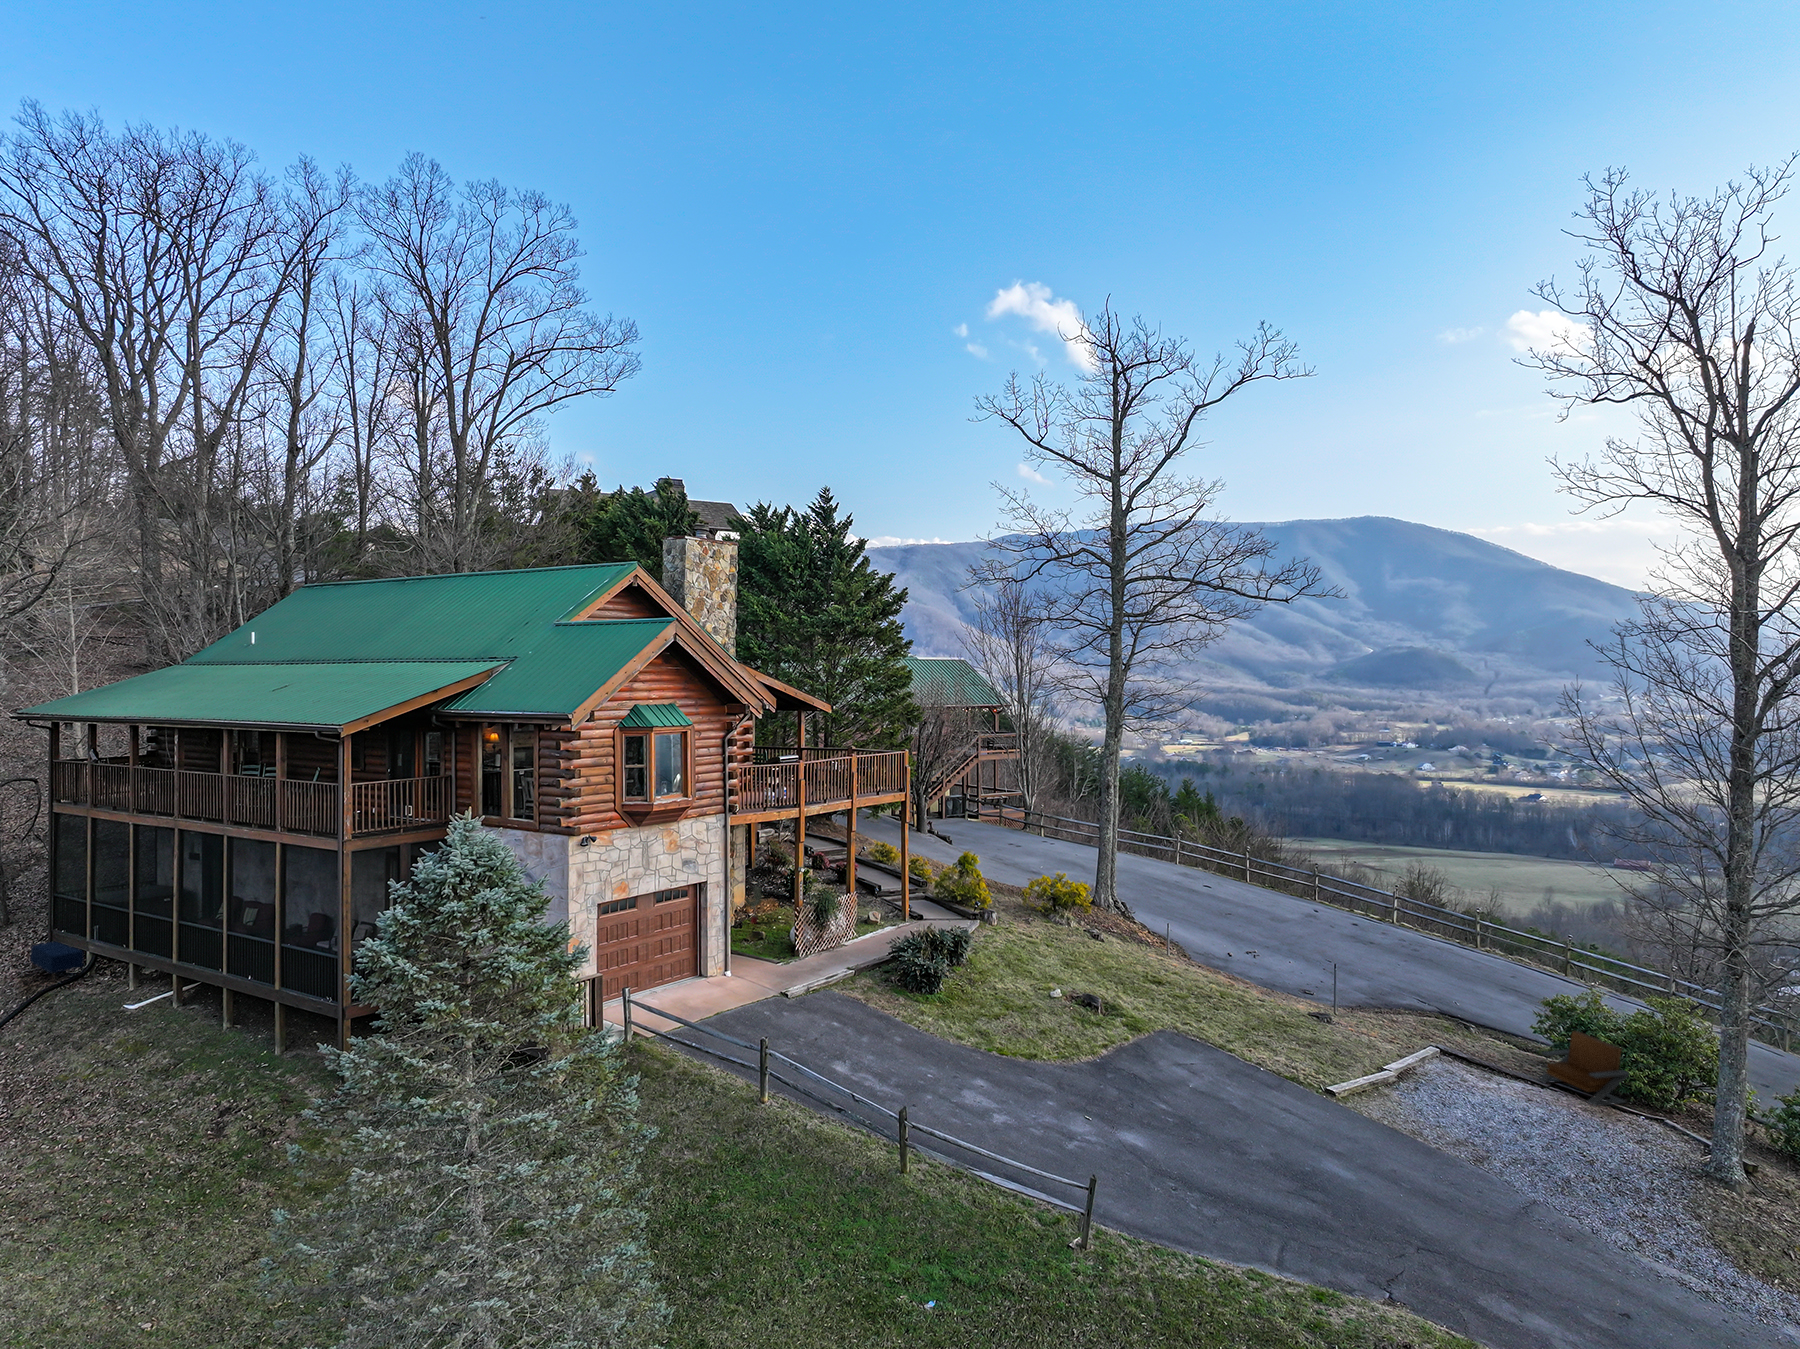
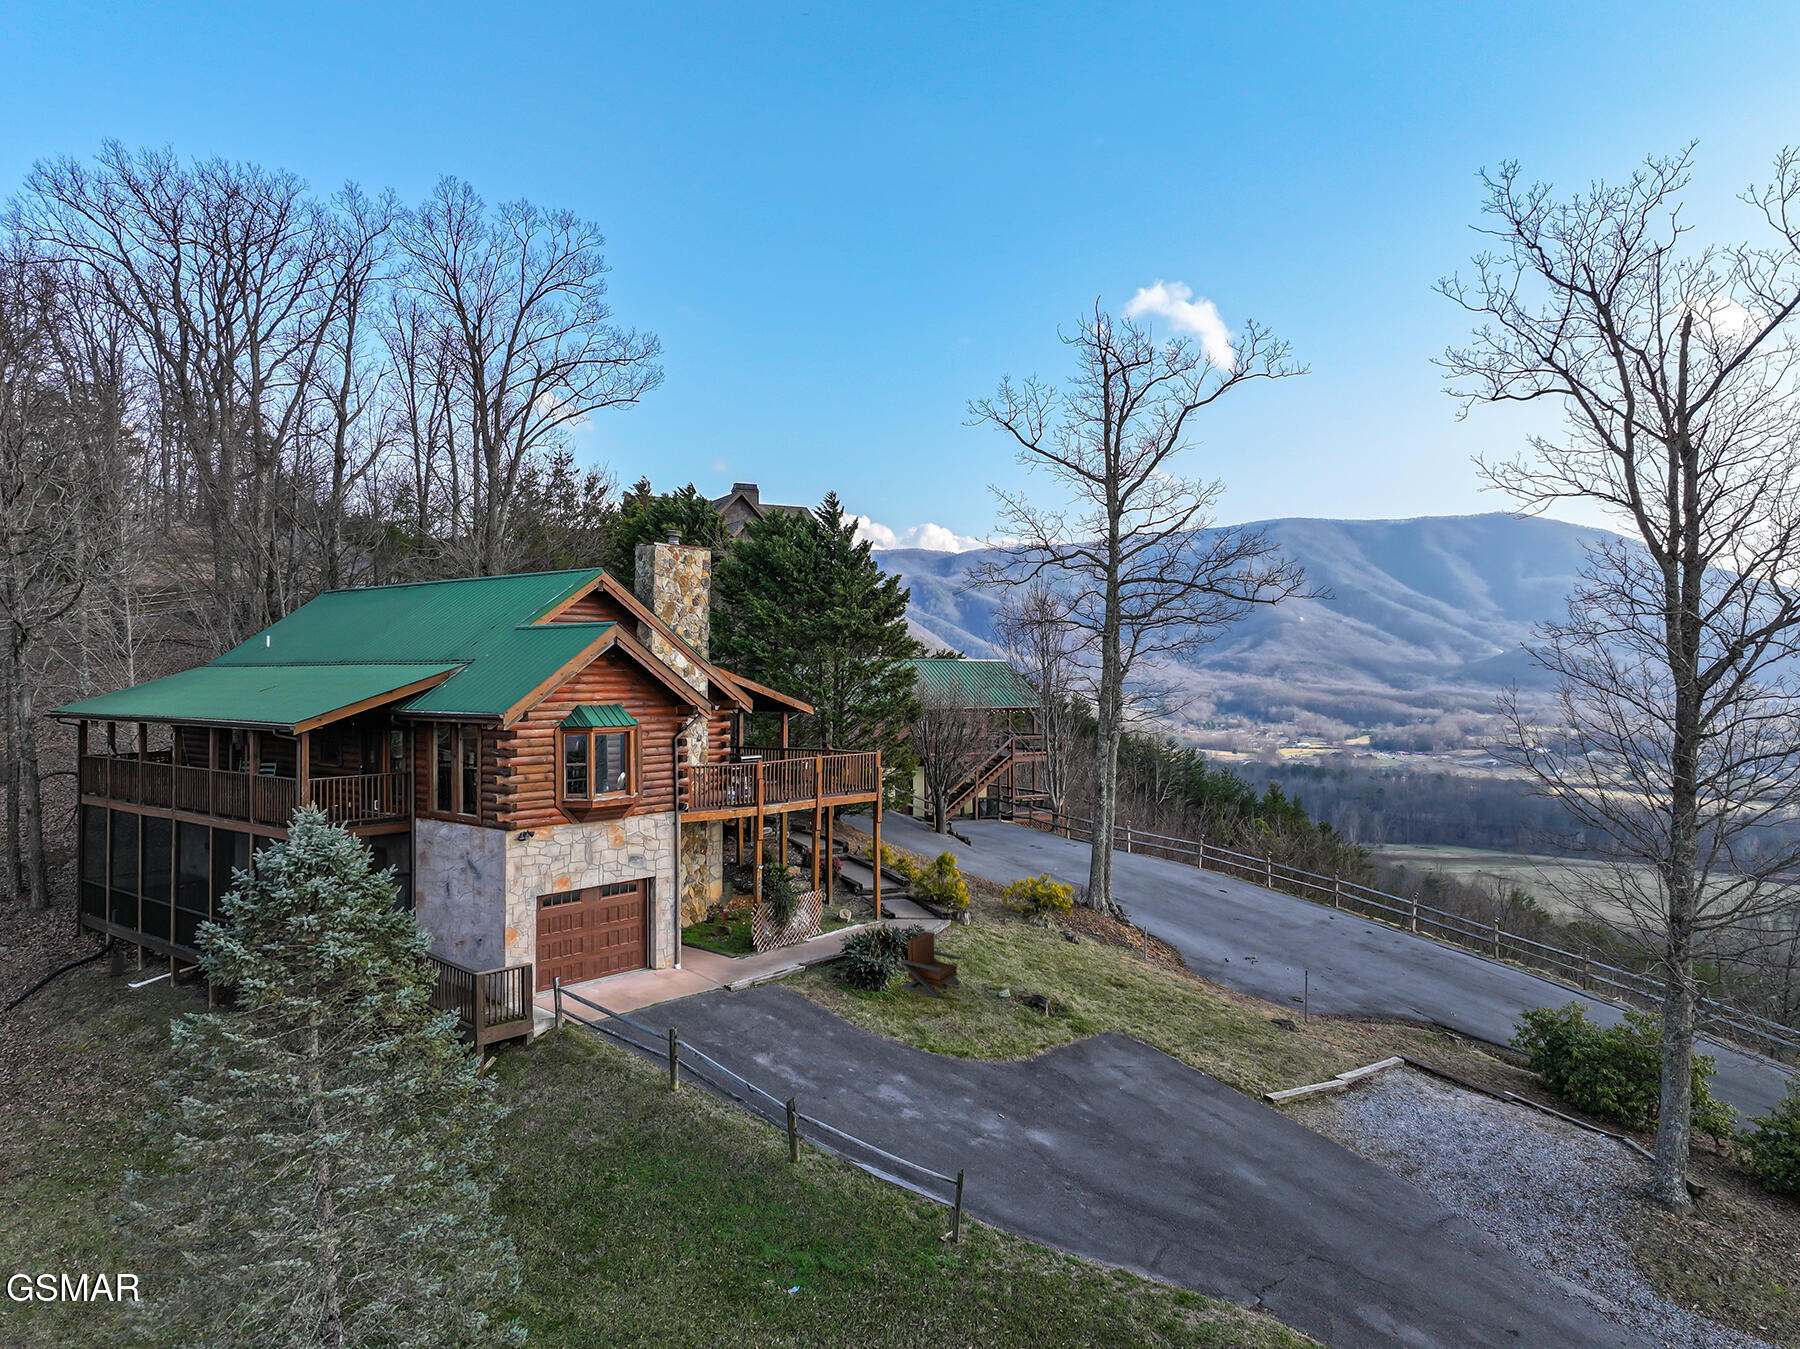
bench: present [30,942,84,980] -> none [66,926,111,963]
watering can: none [86,964,128,994] -> present [110,949,135,976]
lounge chair: present [1539,1031,1630,1106] -> present [900,932,961,998]

